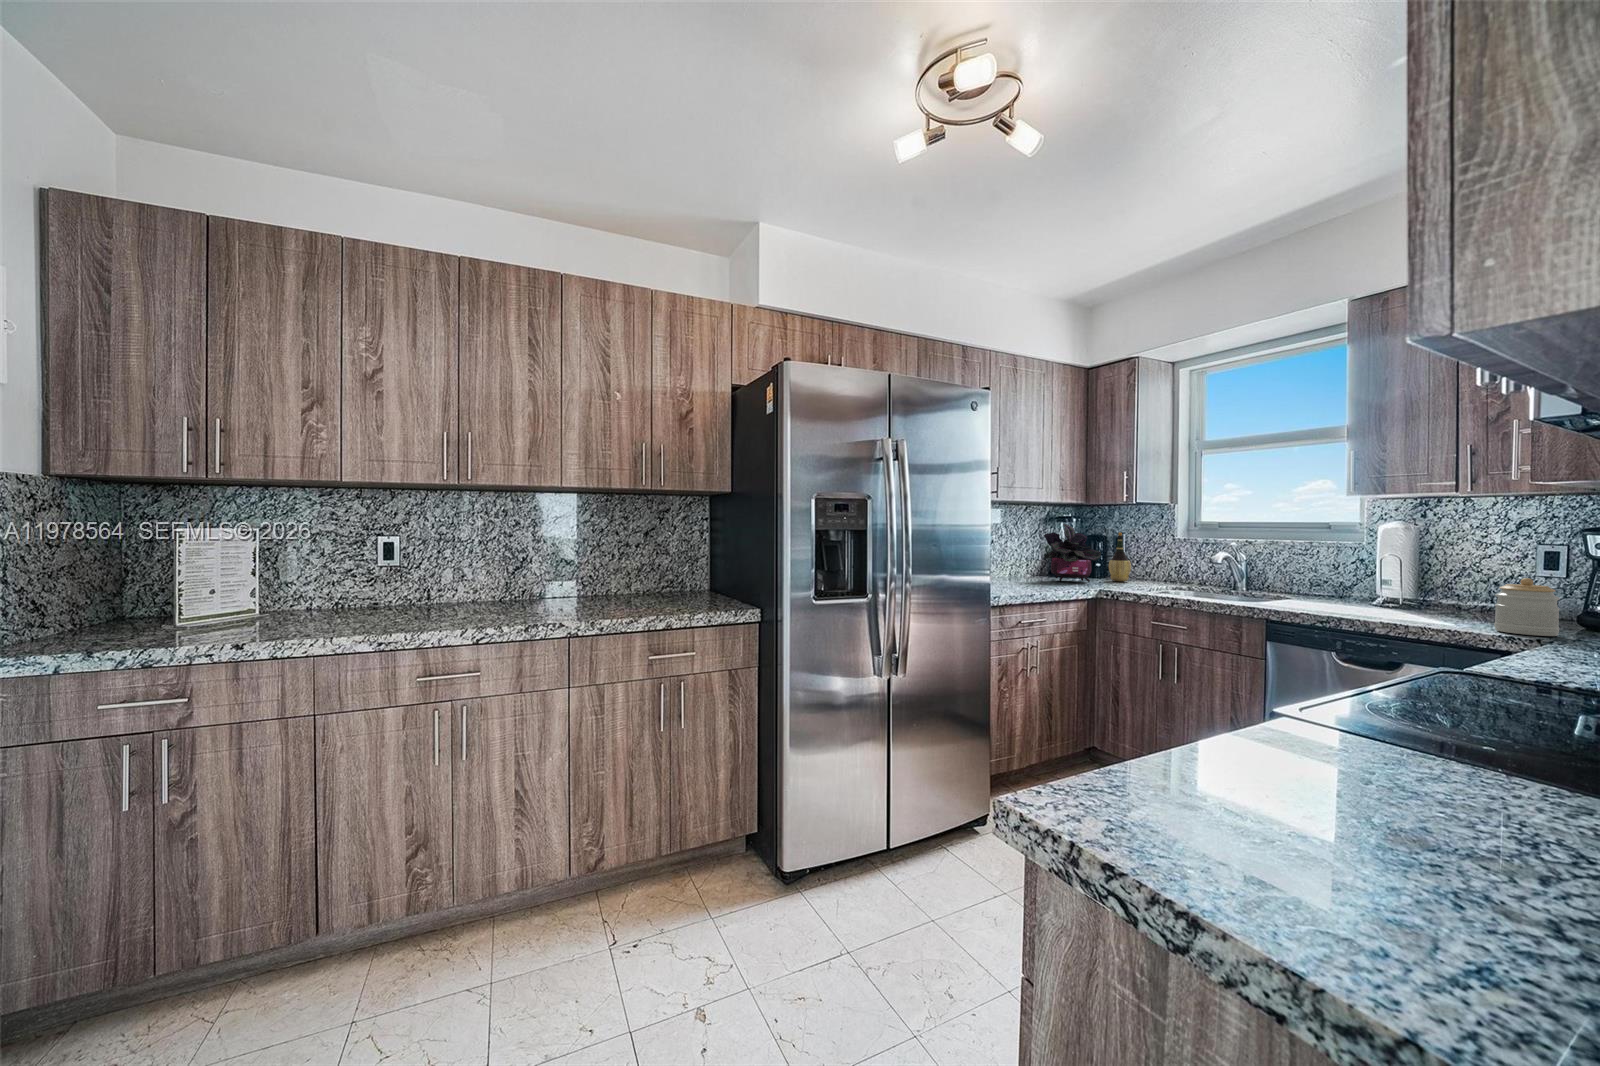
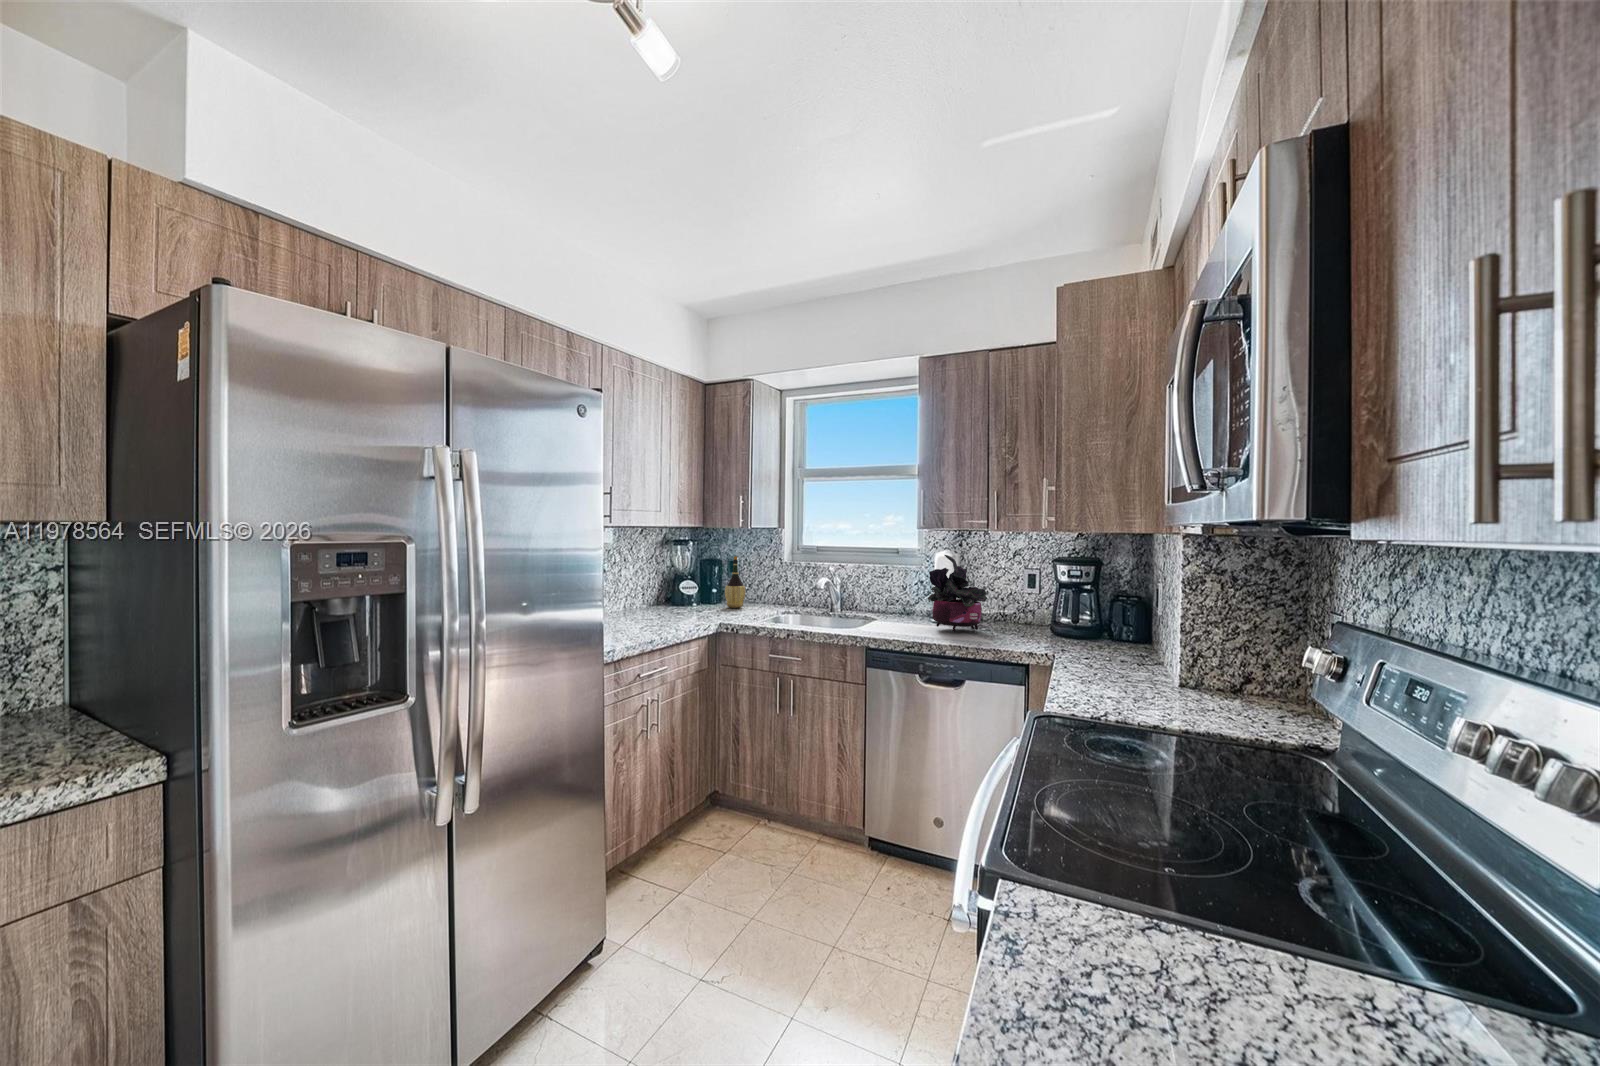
potted plant: present [1044,524,1101,582] -> present [928,555,987,632]
jar: present [1494,578,1560,636] -> none [1016,603,1051,649]

